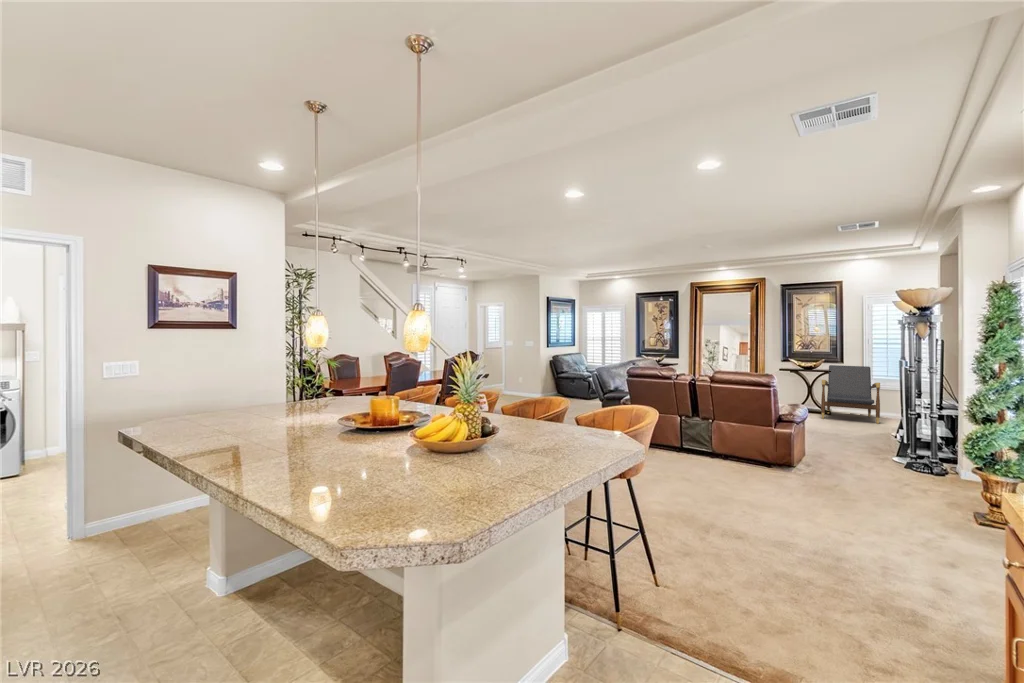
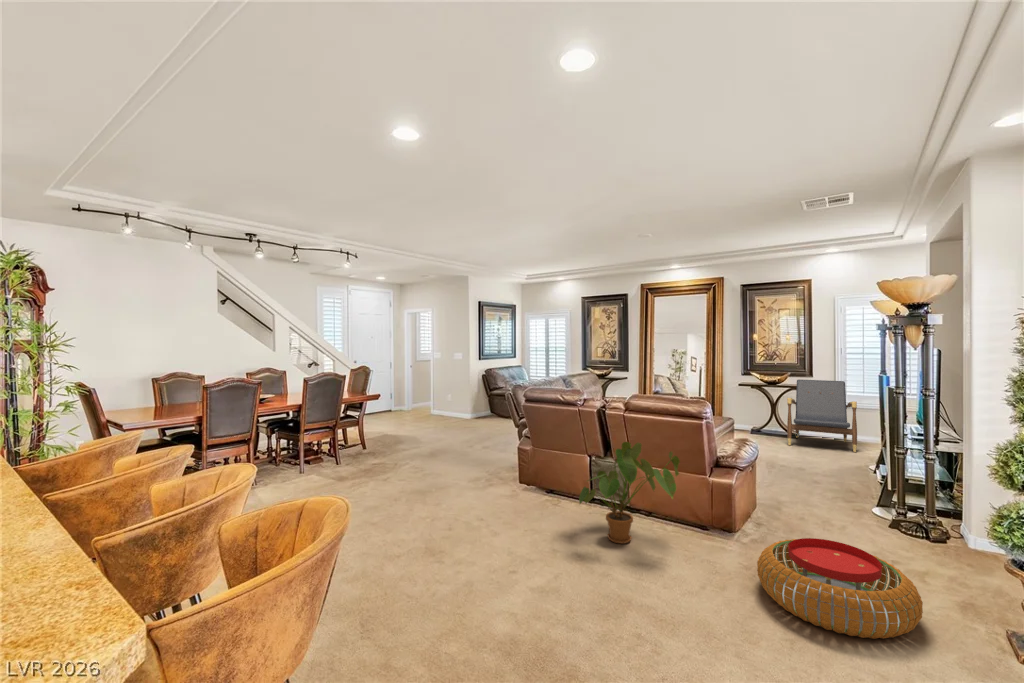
house plant: none [682,405,755,474] -> present [579,442,680,544]
pouf: none [815,464,925,515] -> present [757,538,923,639]

